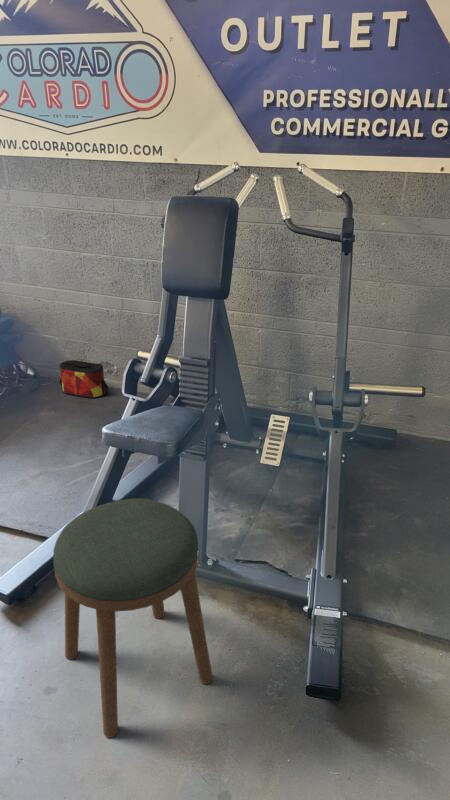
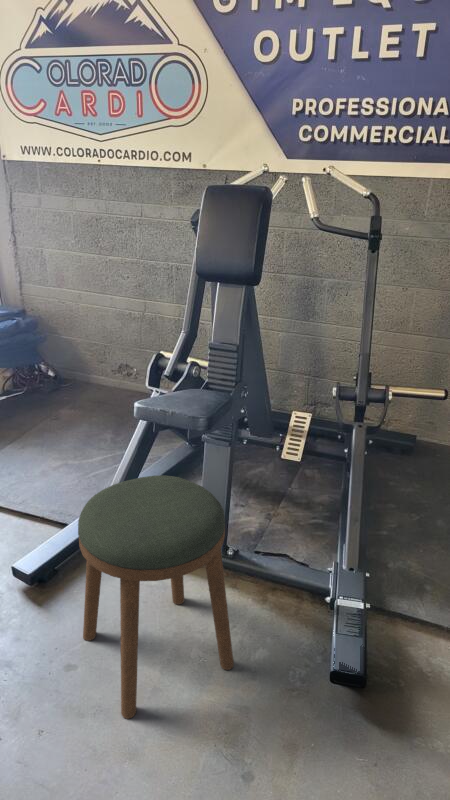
bag: present [59,360,109,398] -> none [81,362,130,399]

